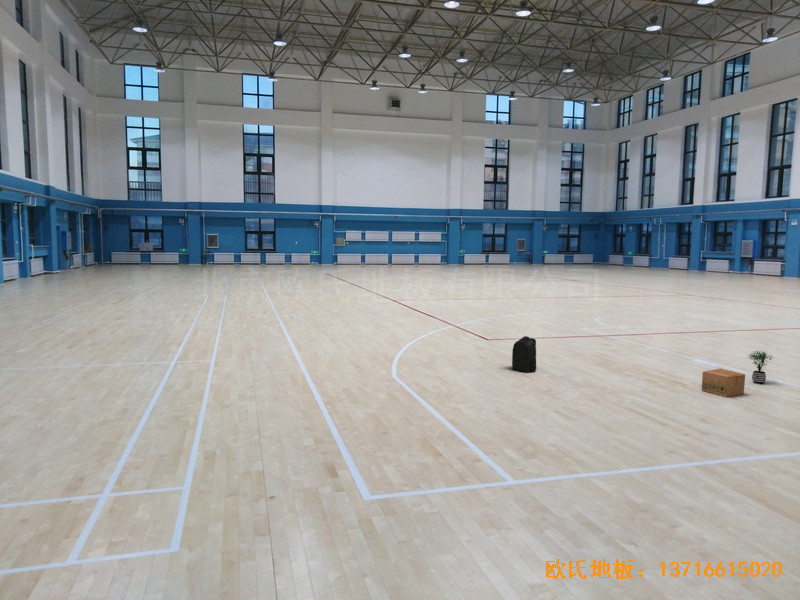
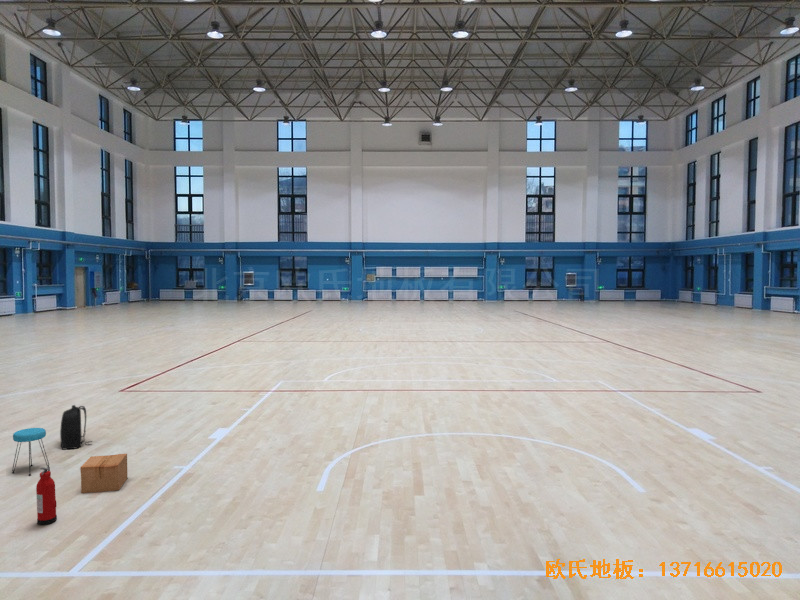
stool: none [546,351,571,387] -> present [12,428,49,475]
potted plant: present [749,351,772,384] -> none [257,442,292,490]
fire extinguisher: none [678,367,695,409] -> present [36,467,57,525]
cardboard box: present [702,368,745,397] -> present [80,454,128,493]

